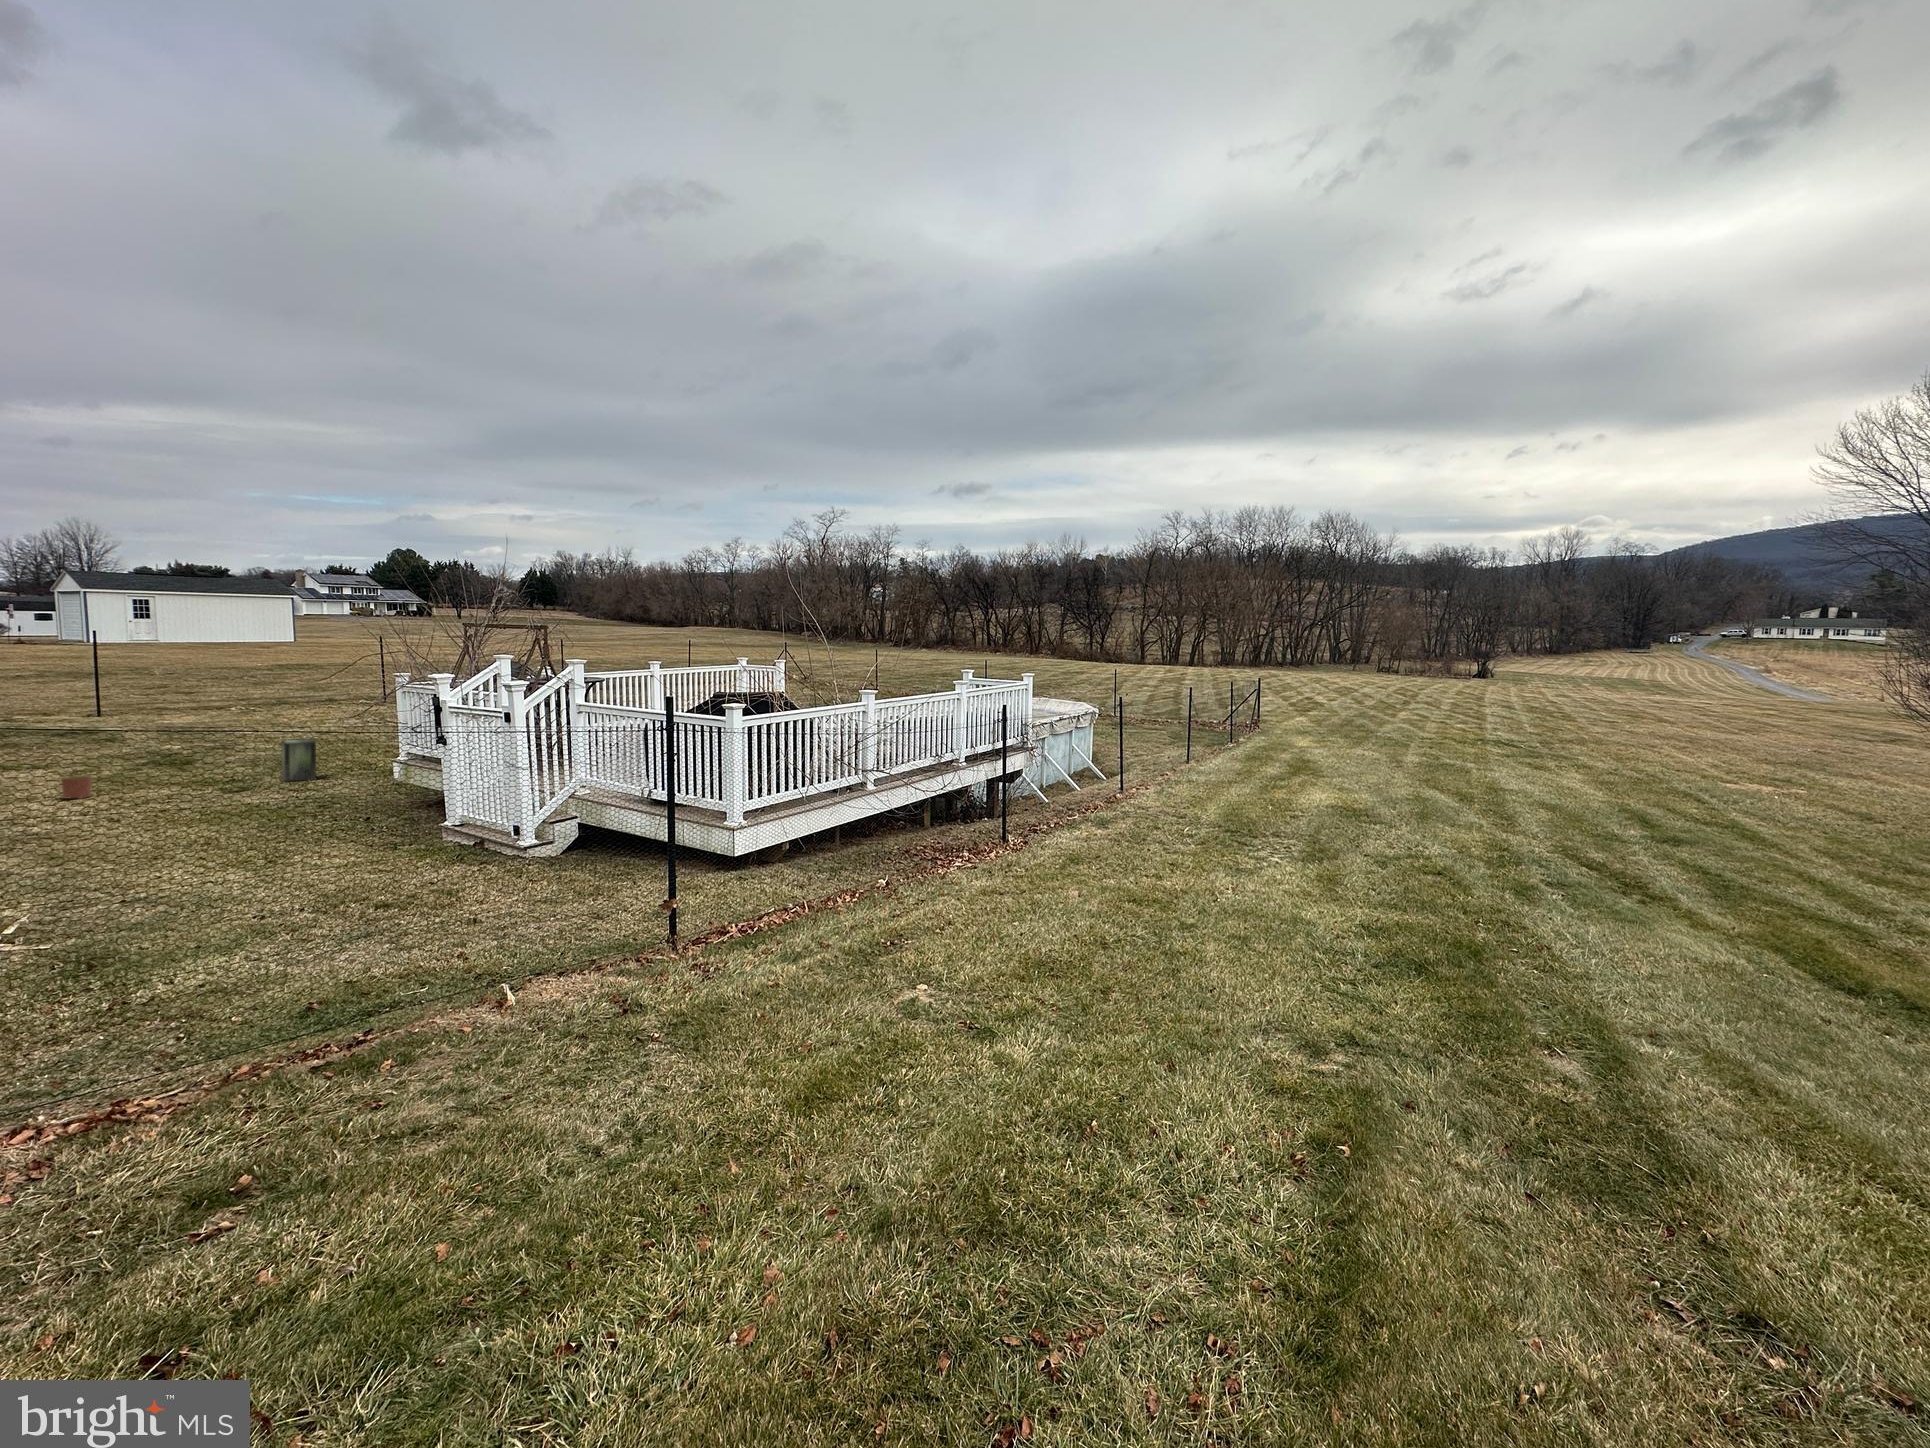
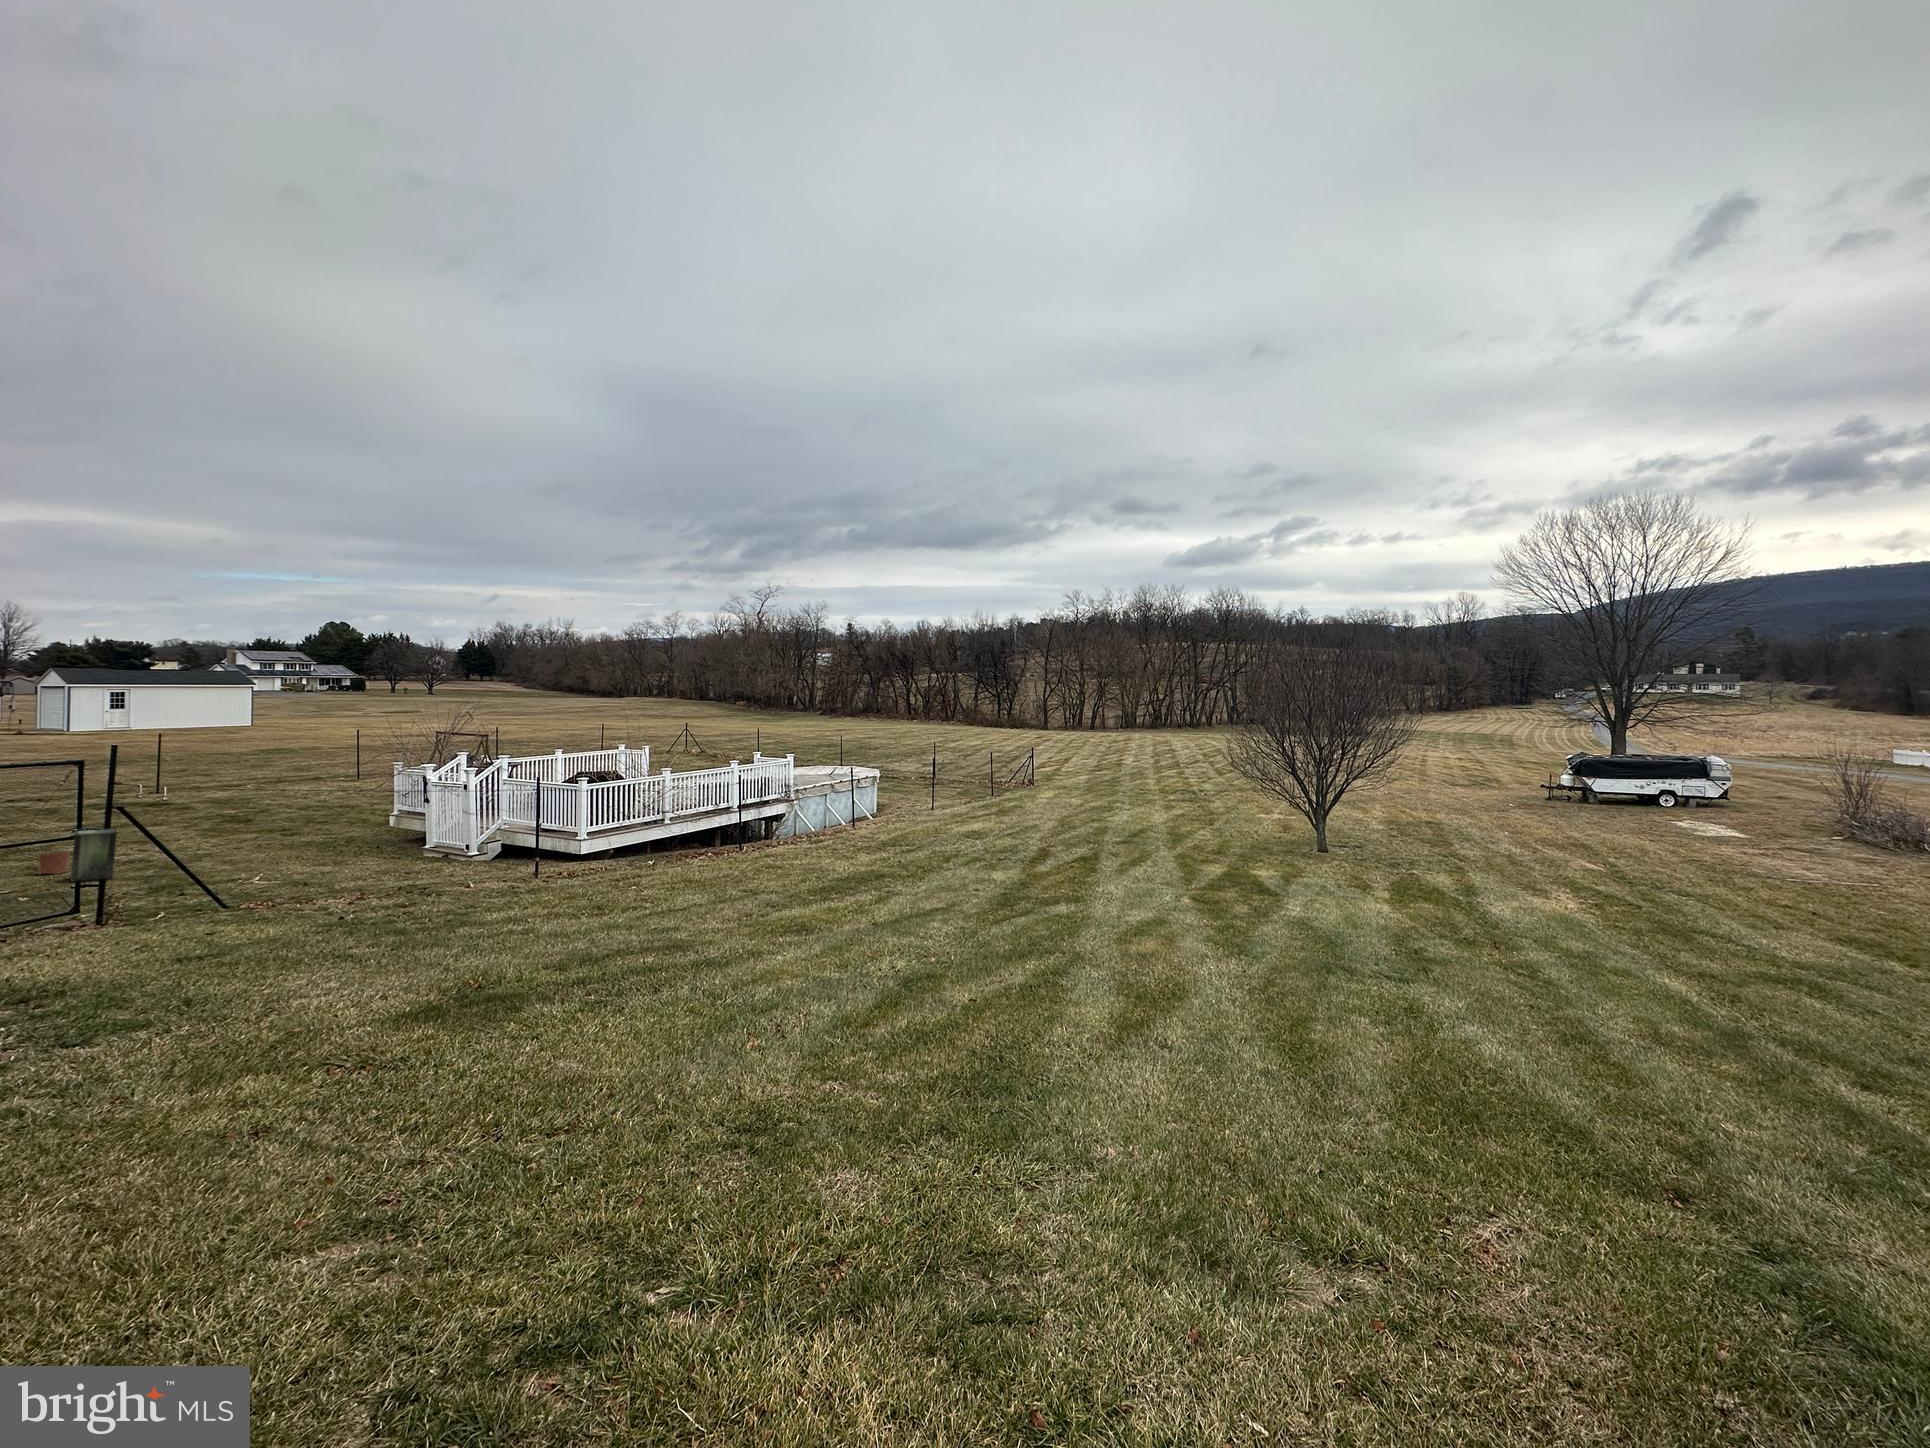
storage box: present [281,739,316,782] -> present [71,829,117,882]

